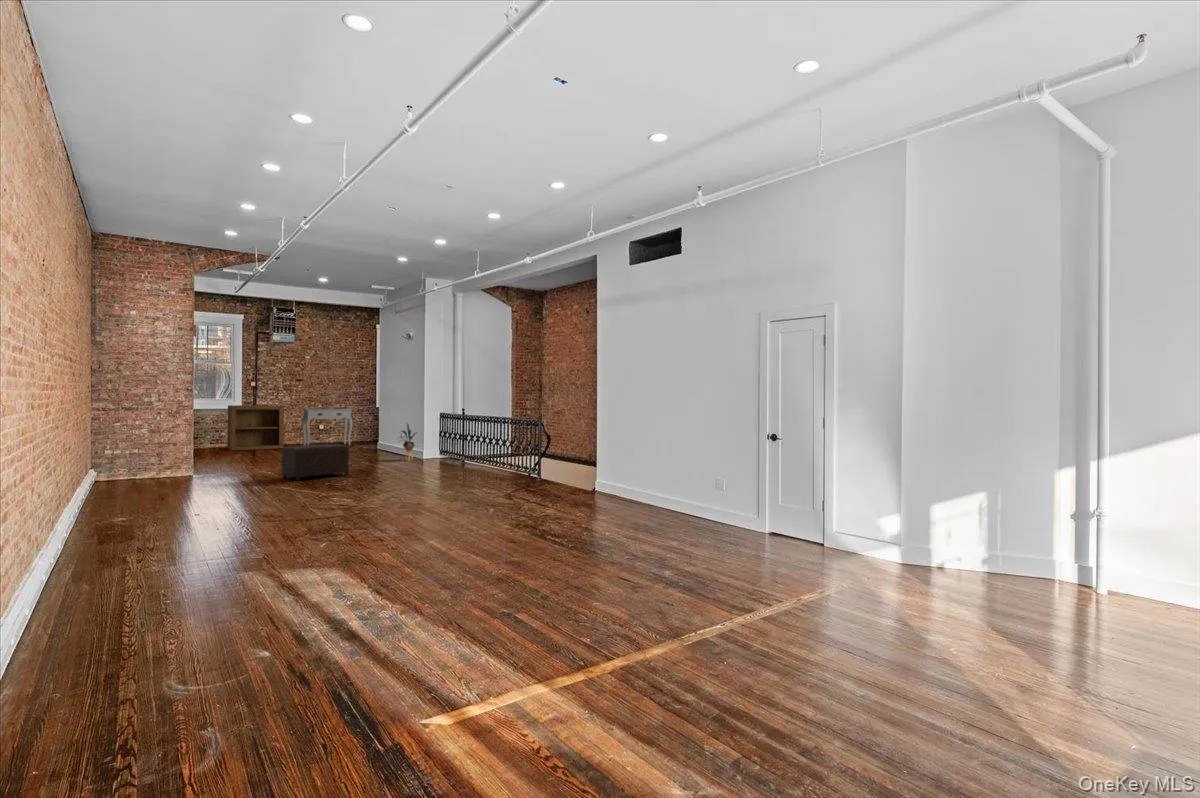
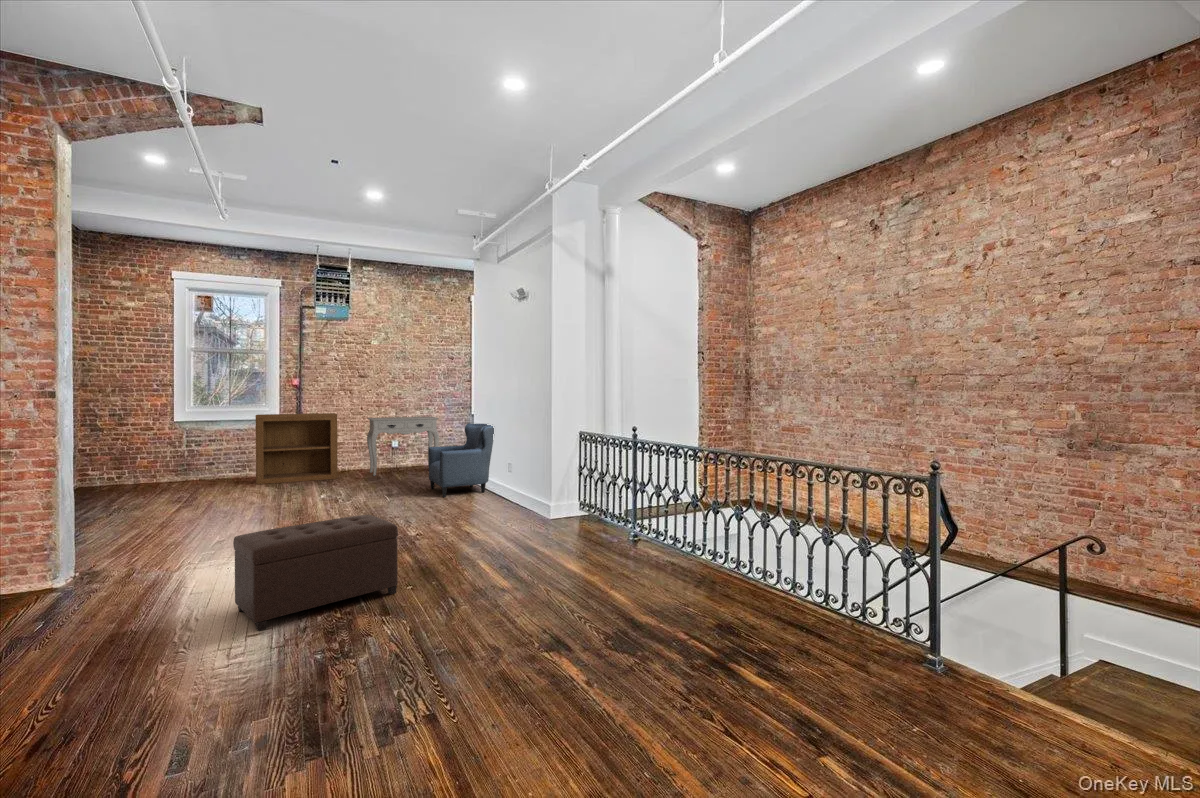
armchair: none [349,411,392,454] -> present [429,423,494,497]
house plant: present [402,424,416,456] -> none [501,451,544,522]

